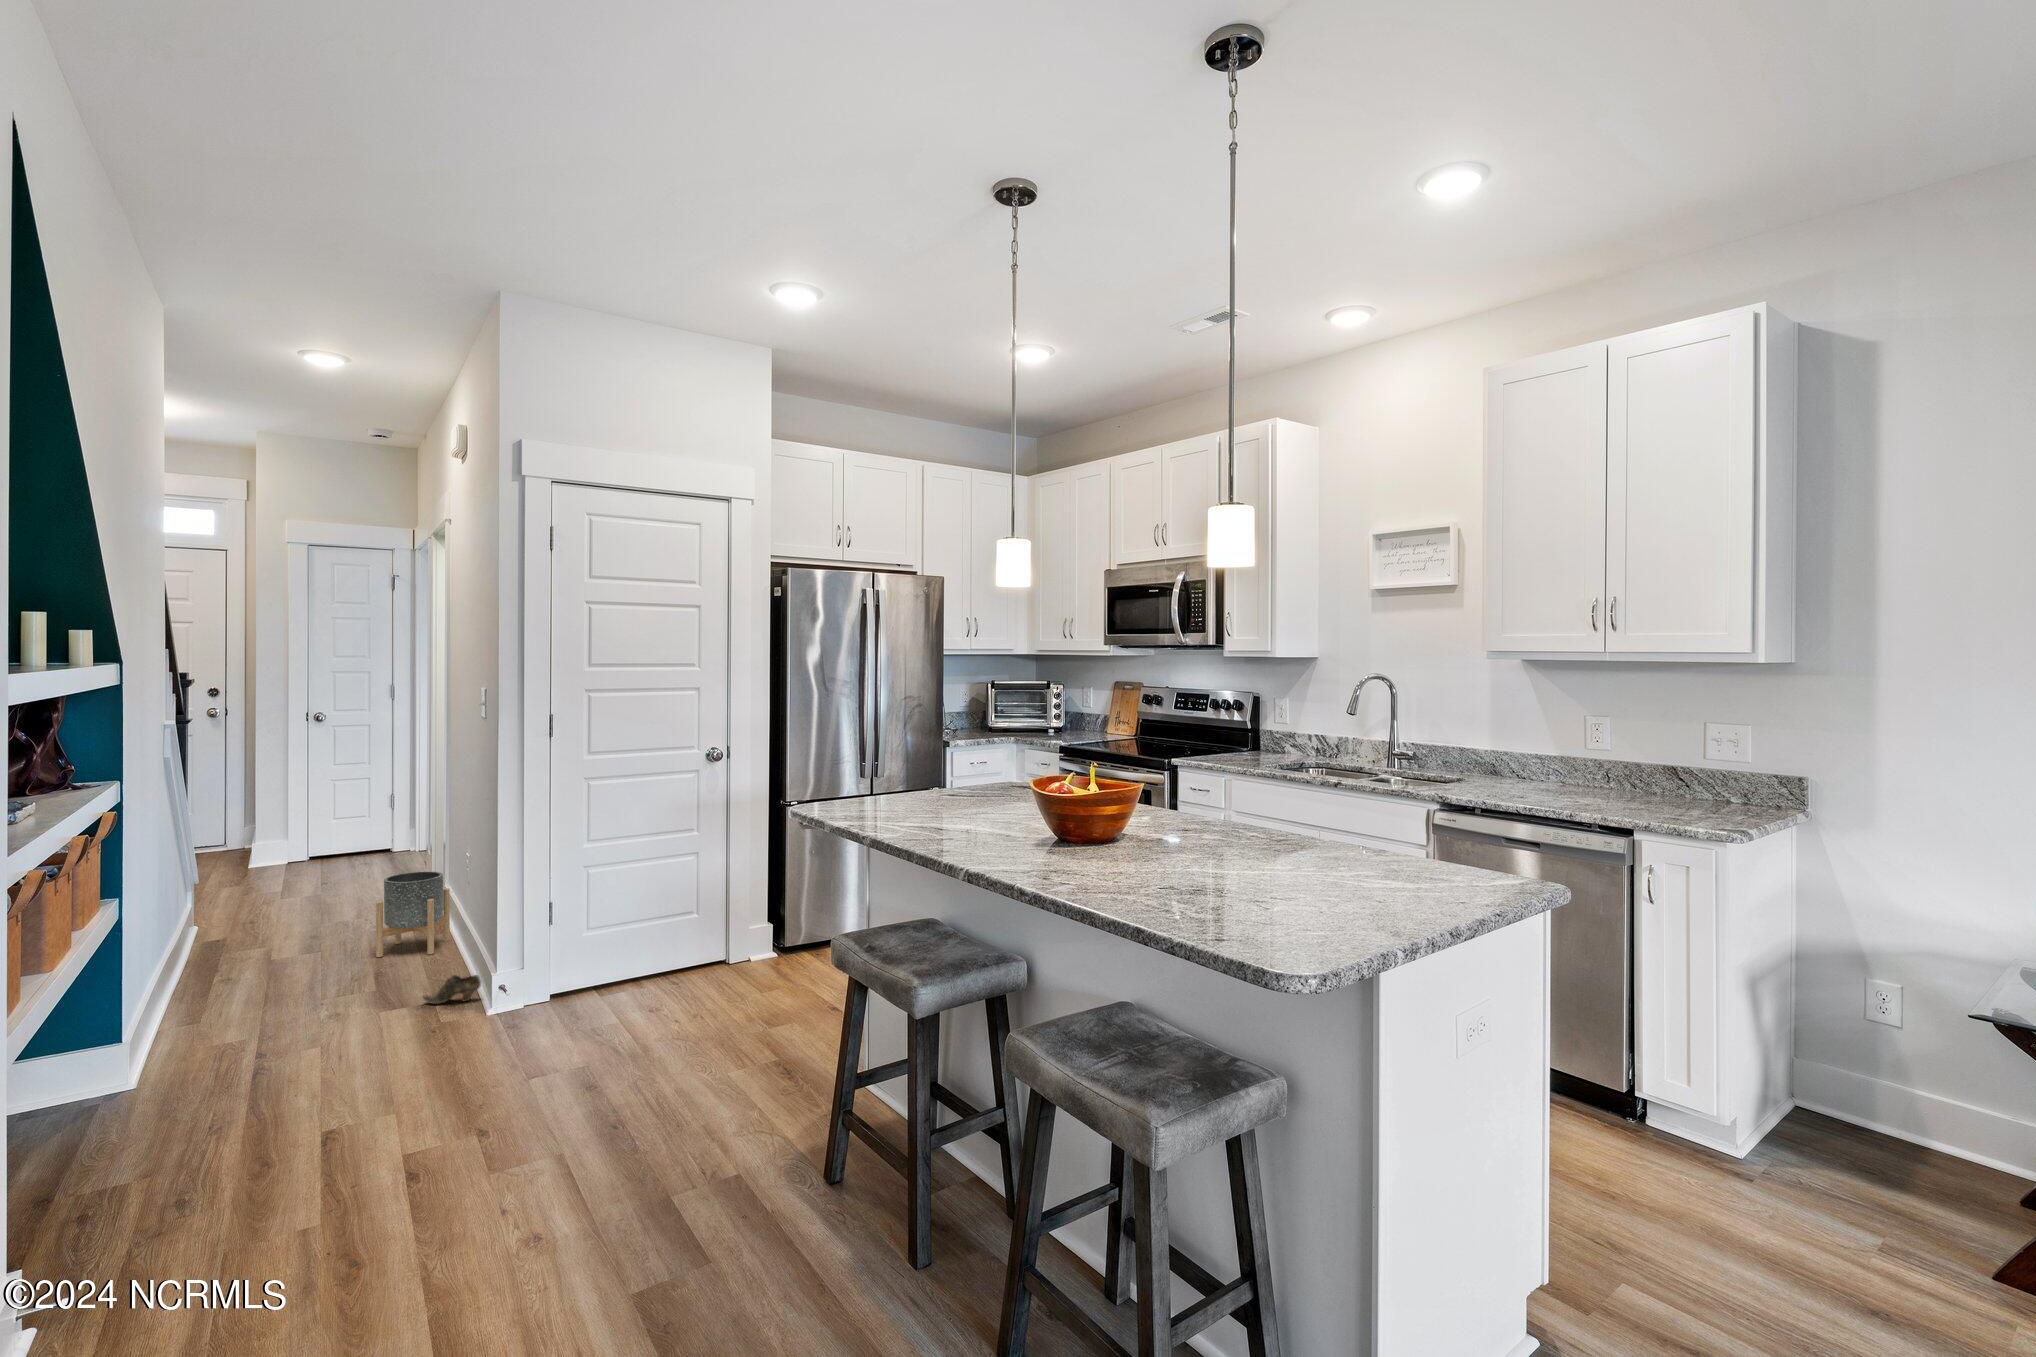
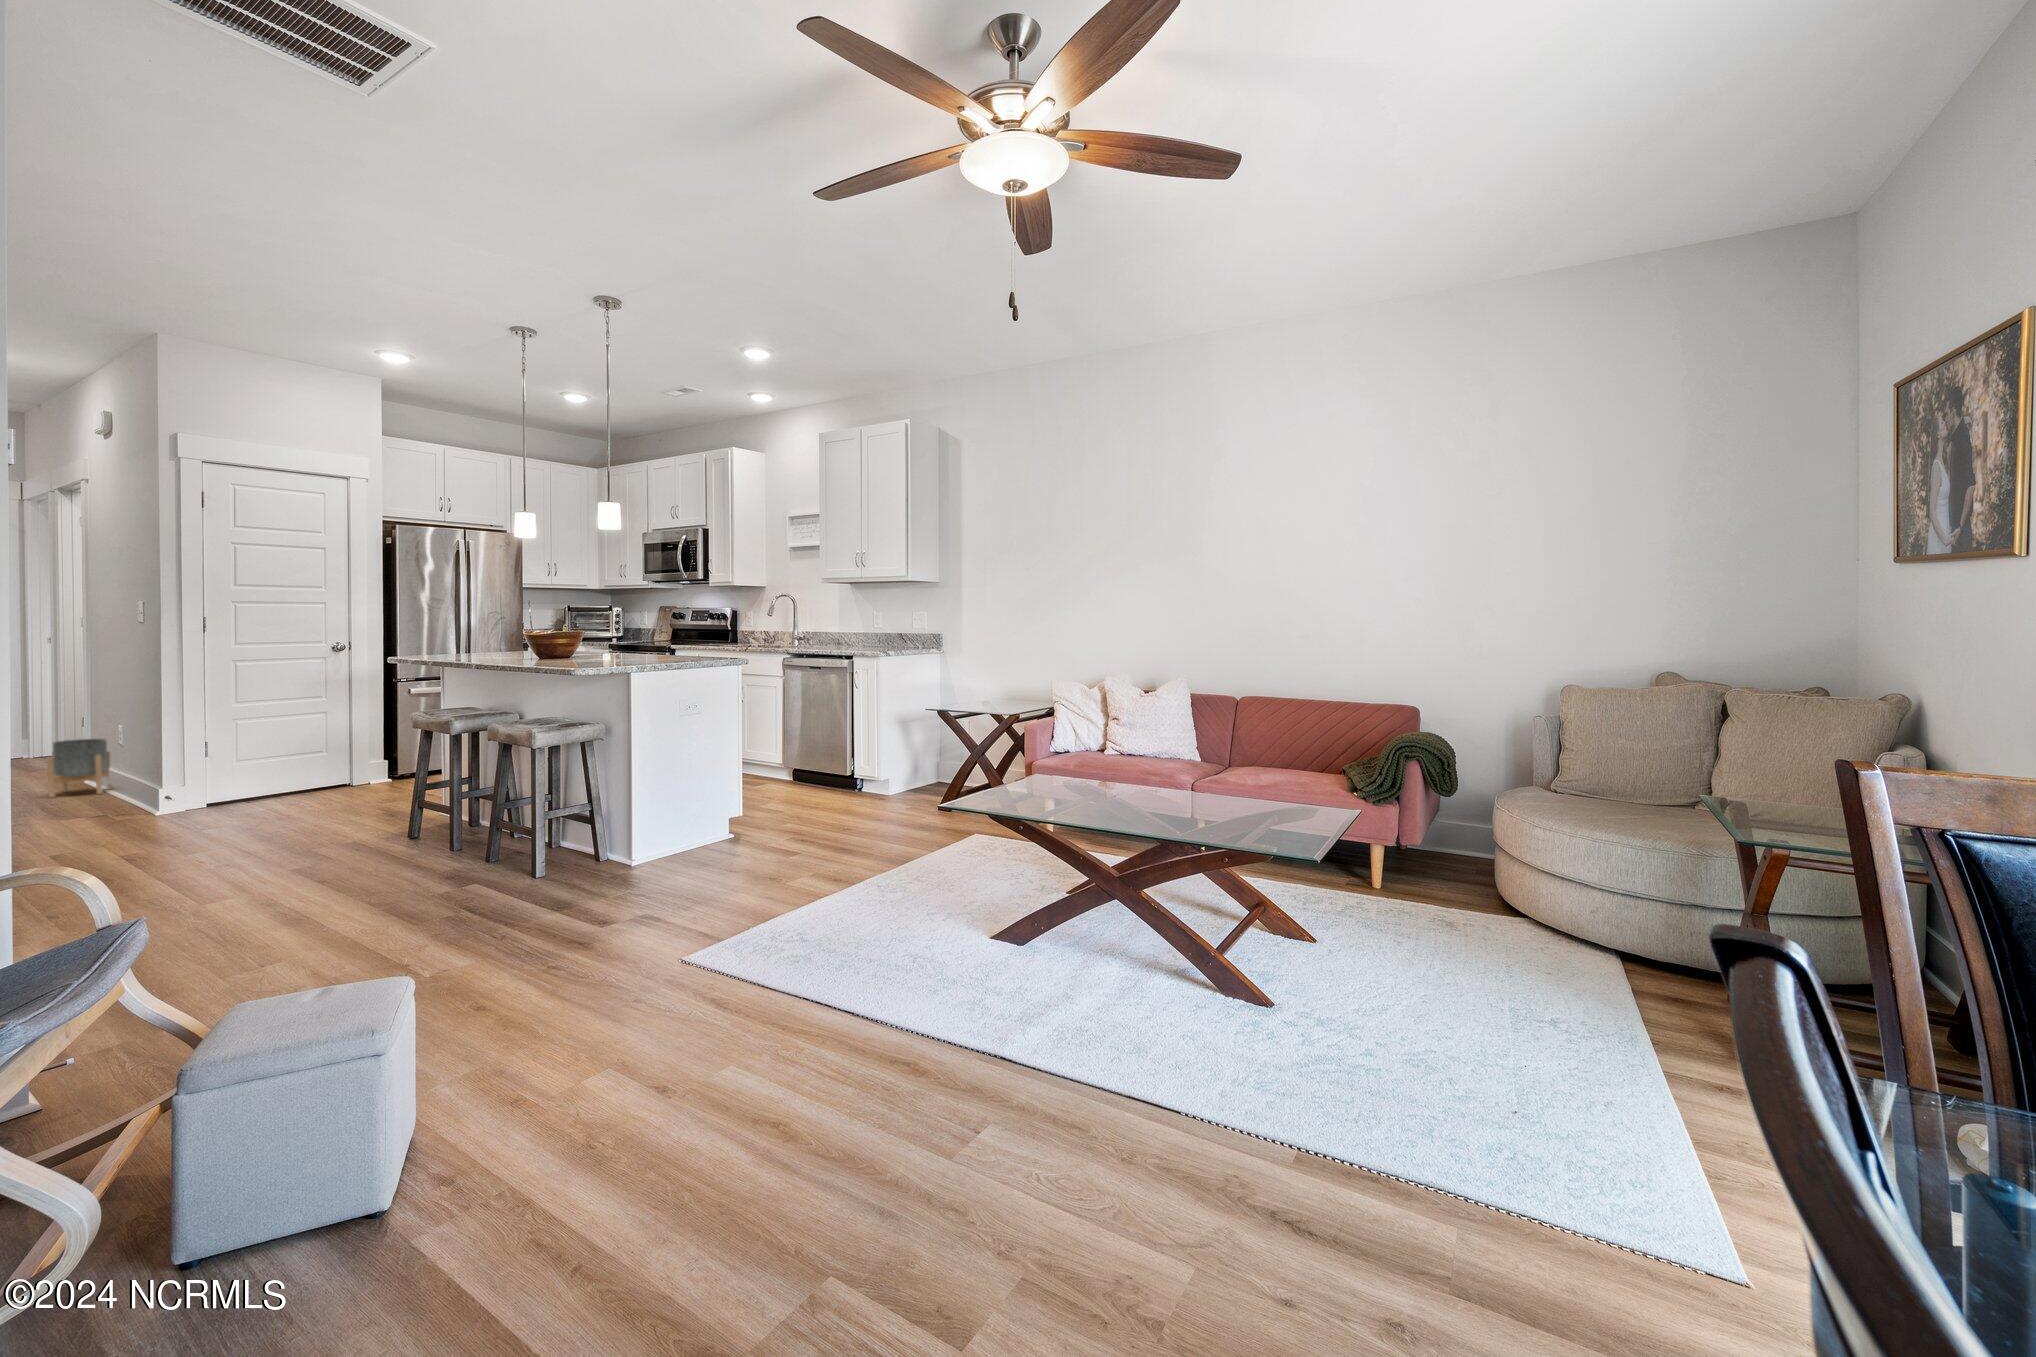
shoe: present [423,975,481,1004] -> none [104,790,154,809]

